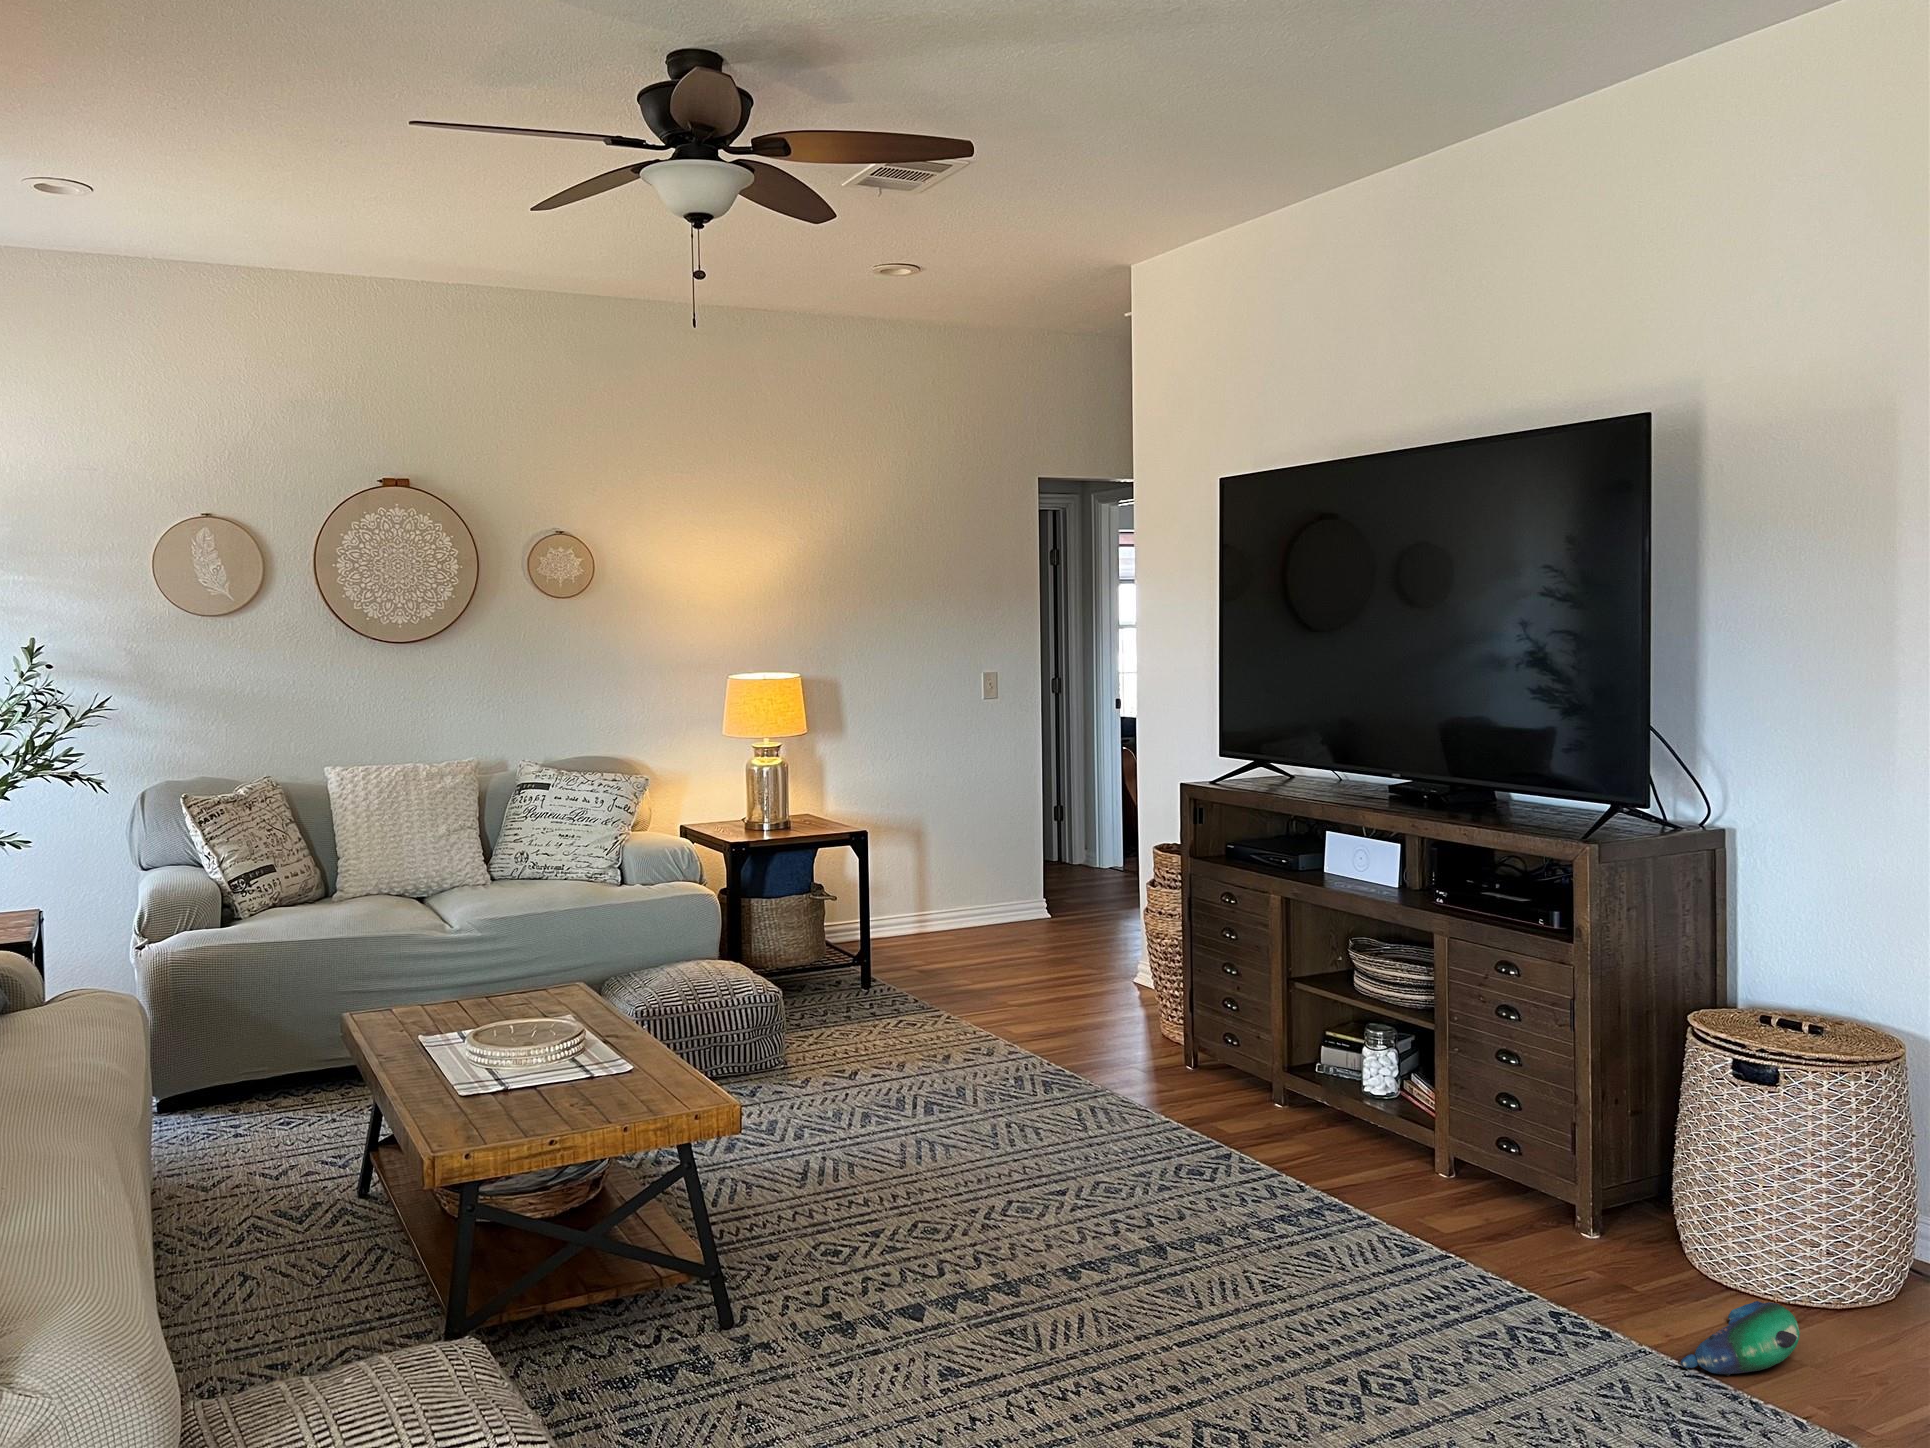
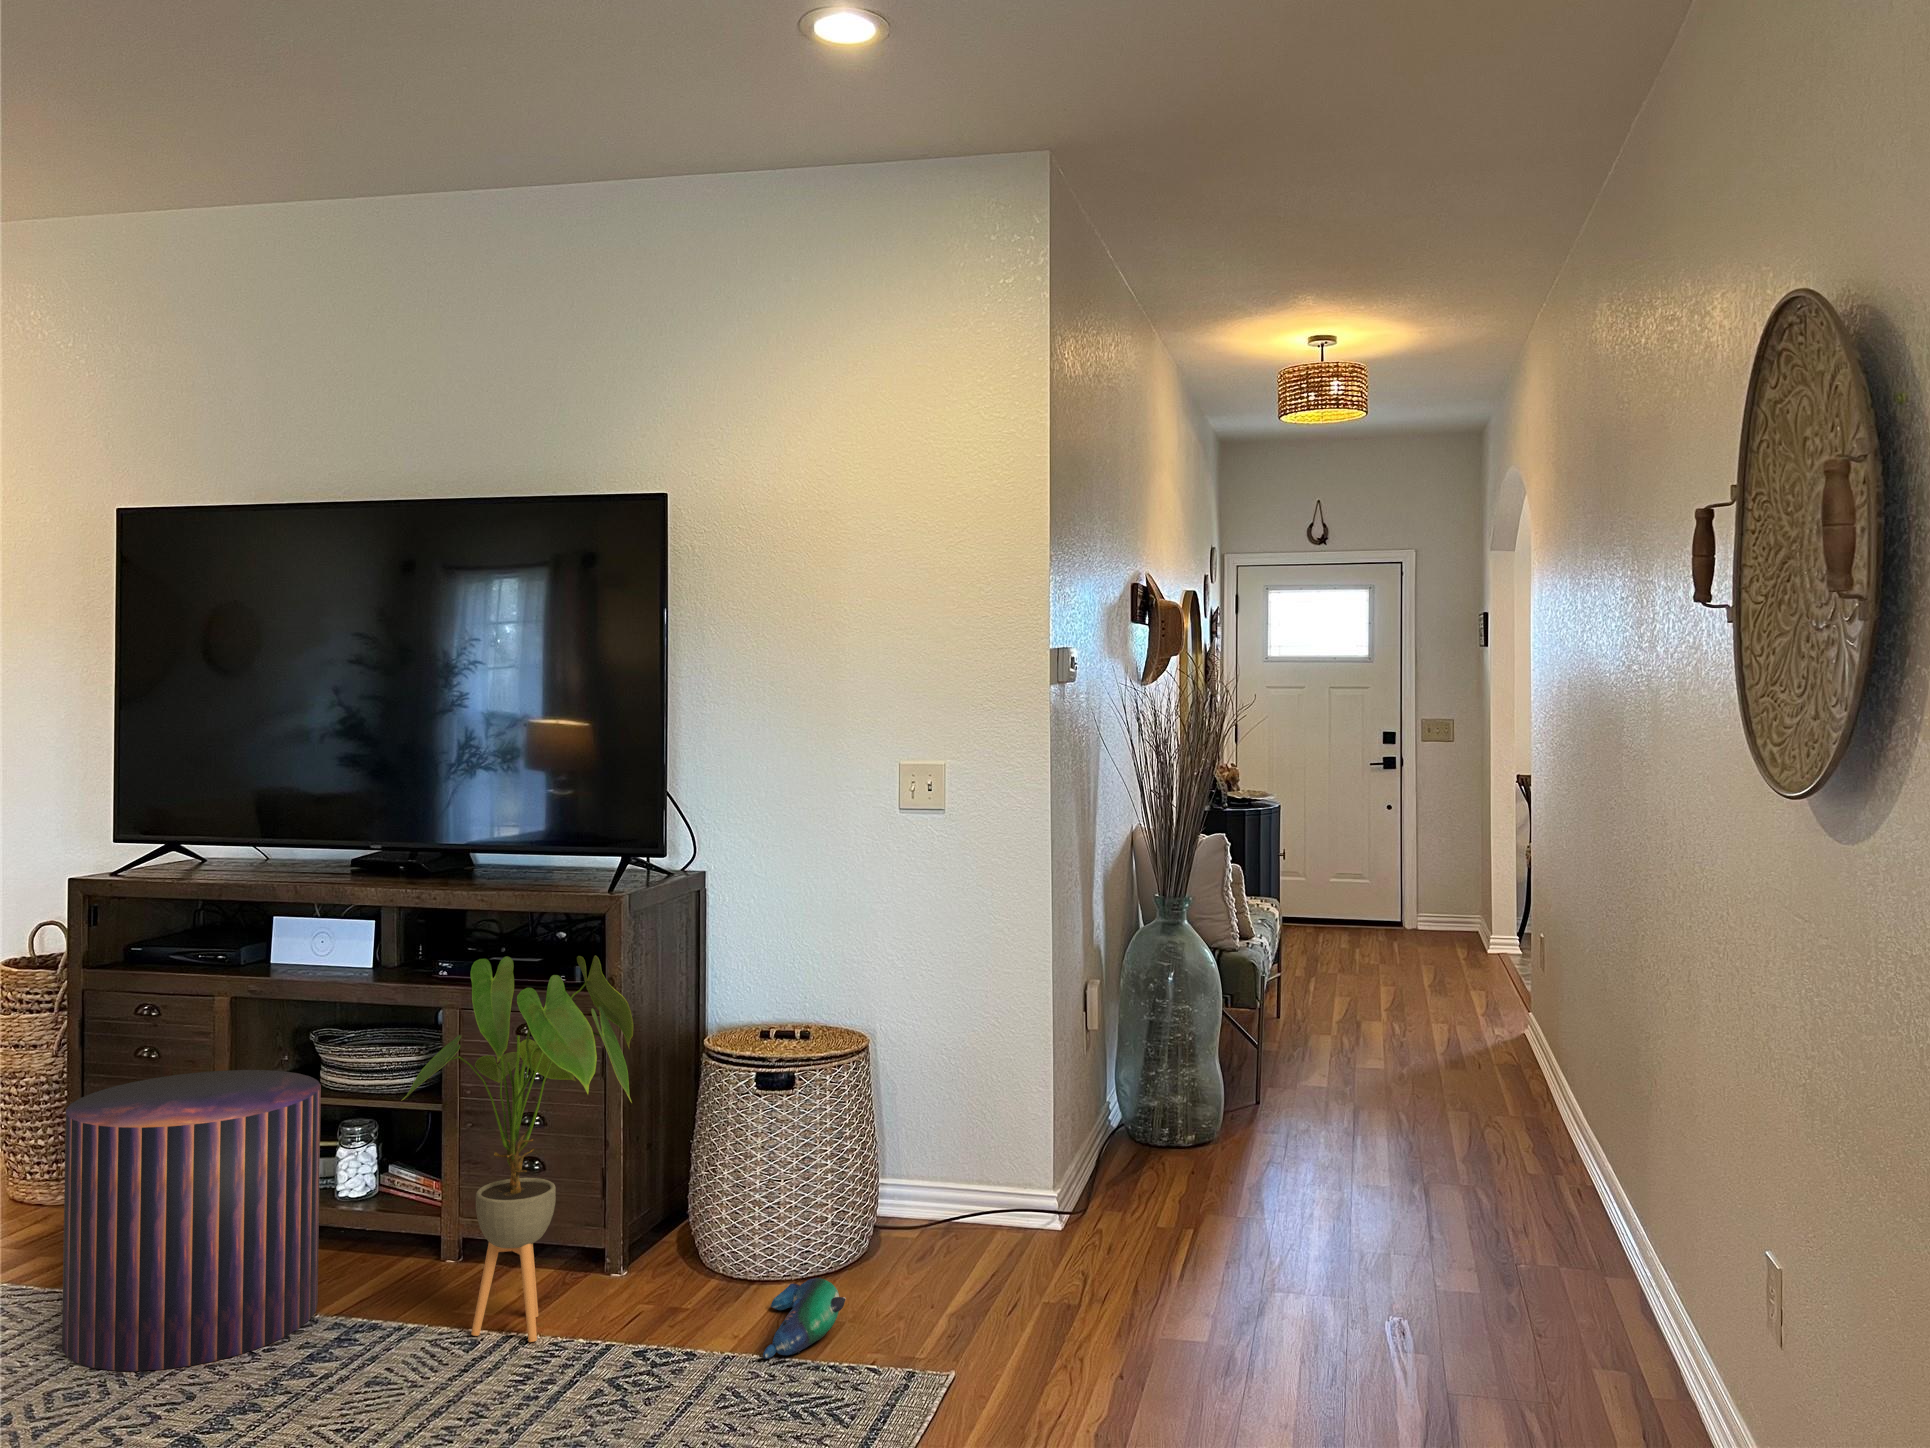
house plant: none [1350,895,1588,1268] -> present [401,956,633,1342]
pouf: none [1125,957,1315,1197] -> present [62,1070,321,1371]

